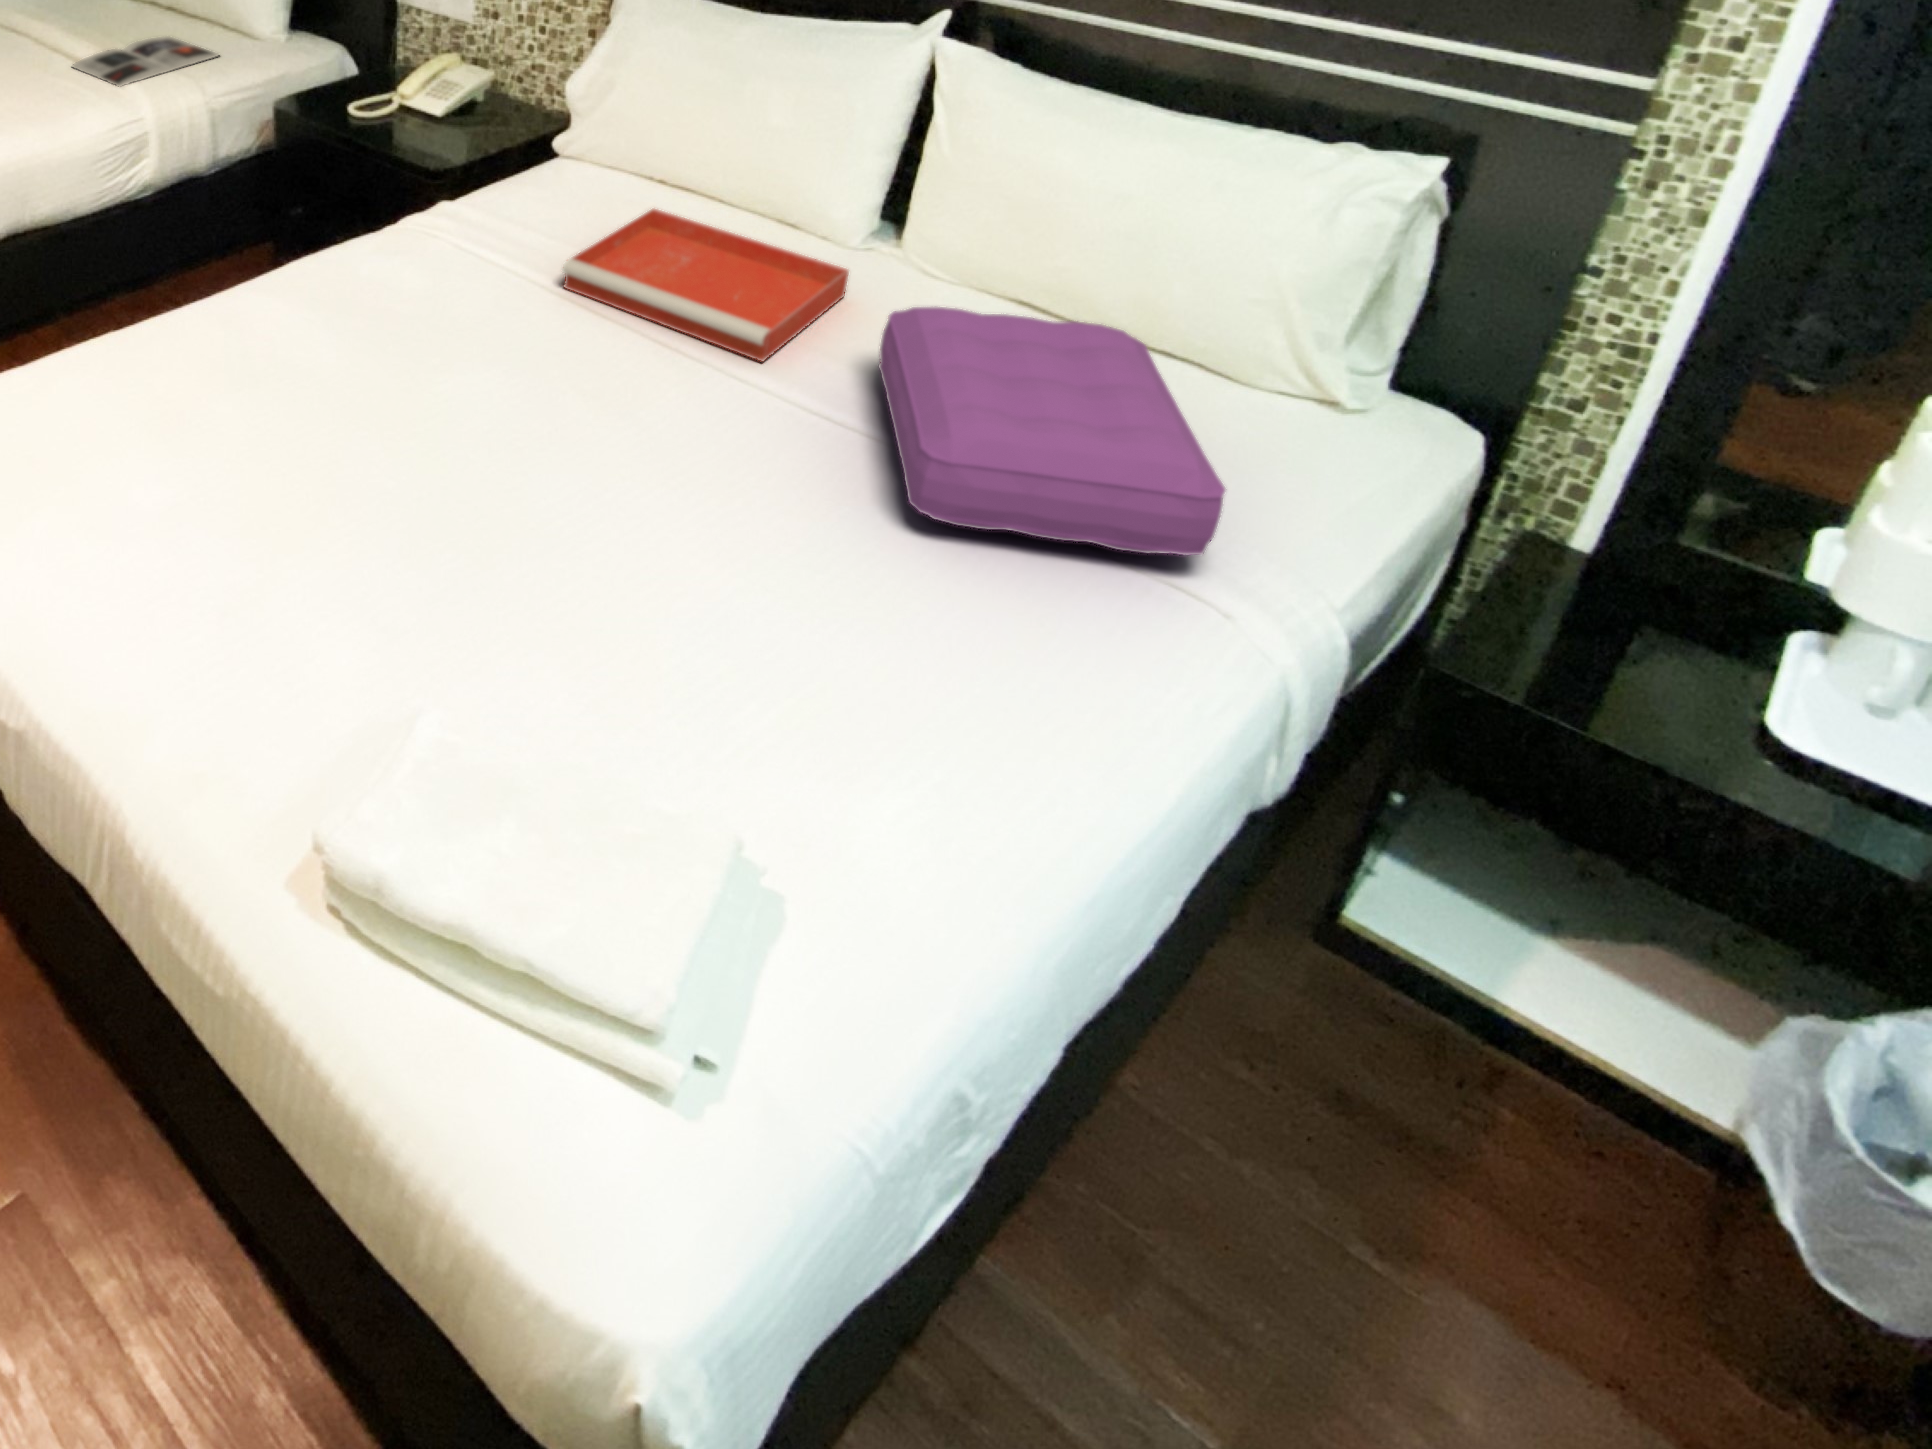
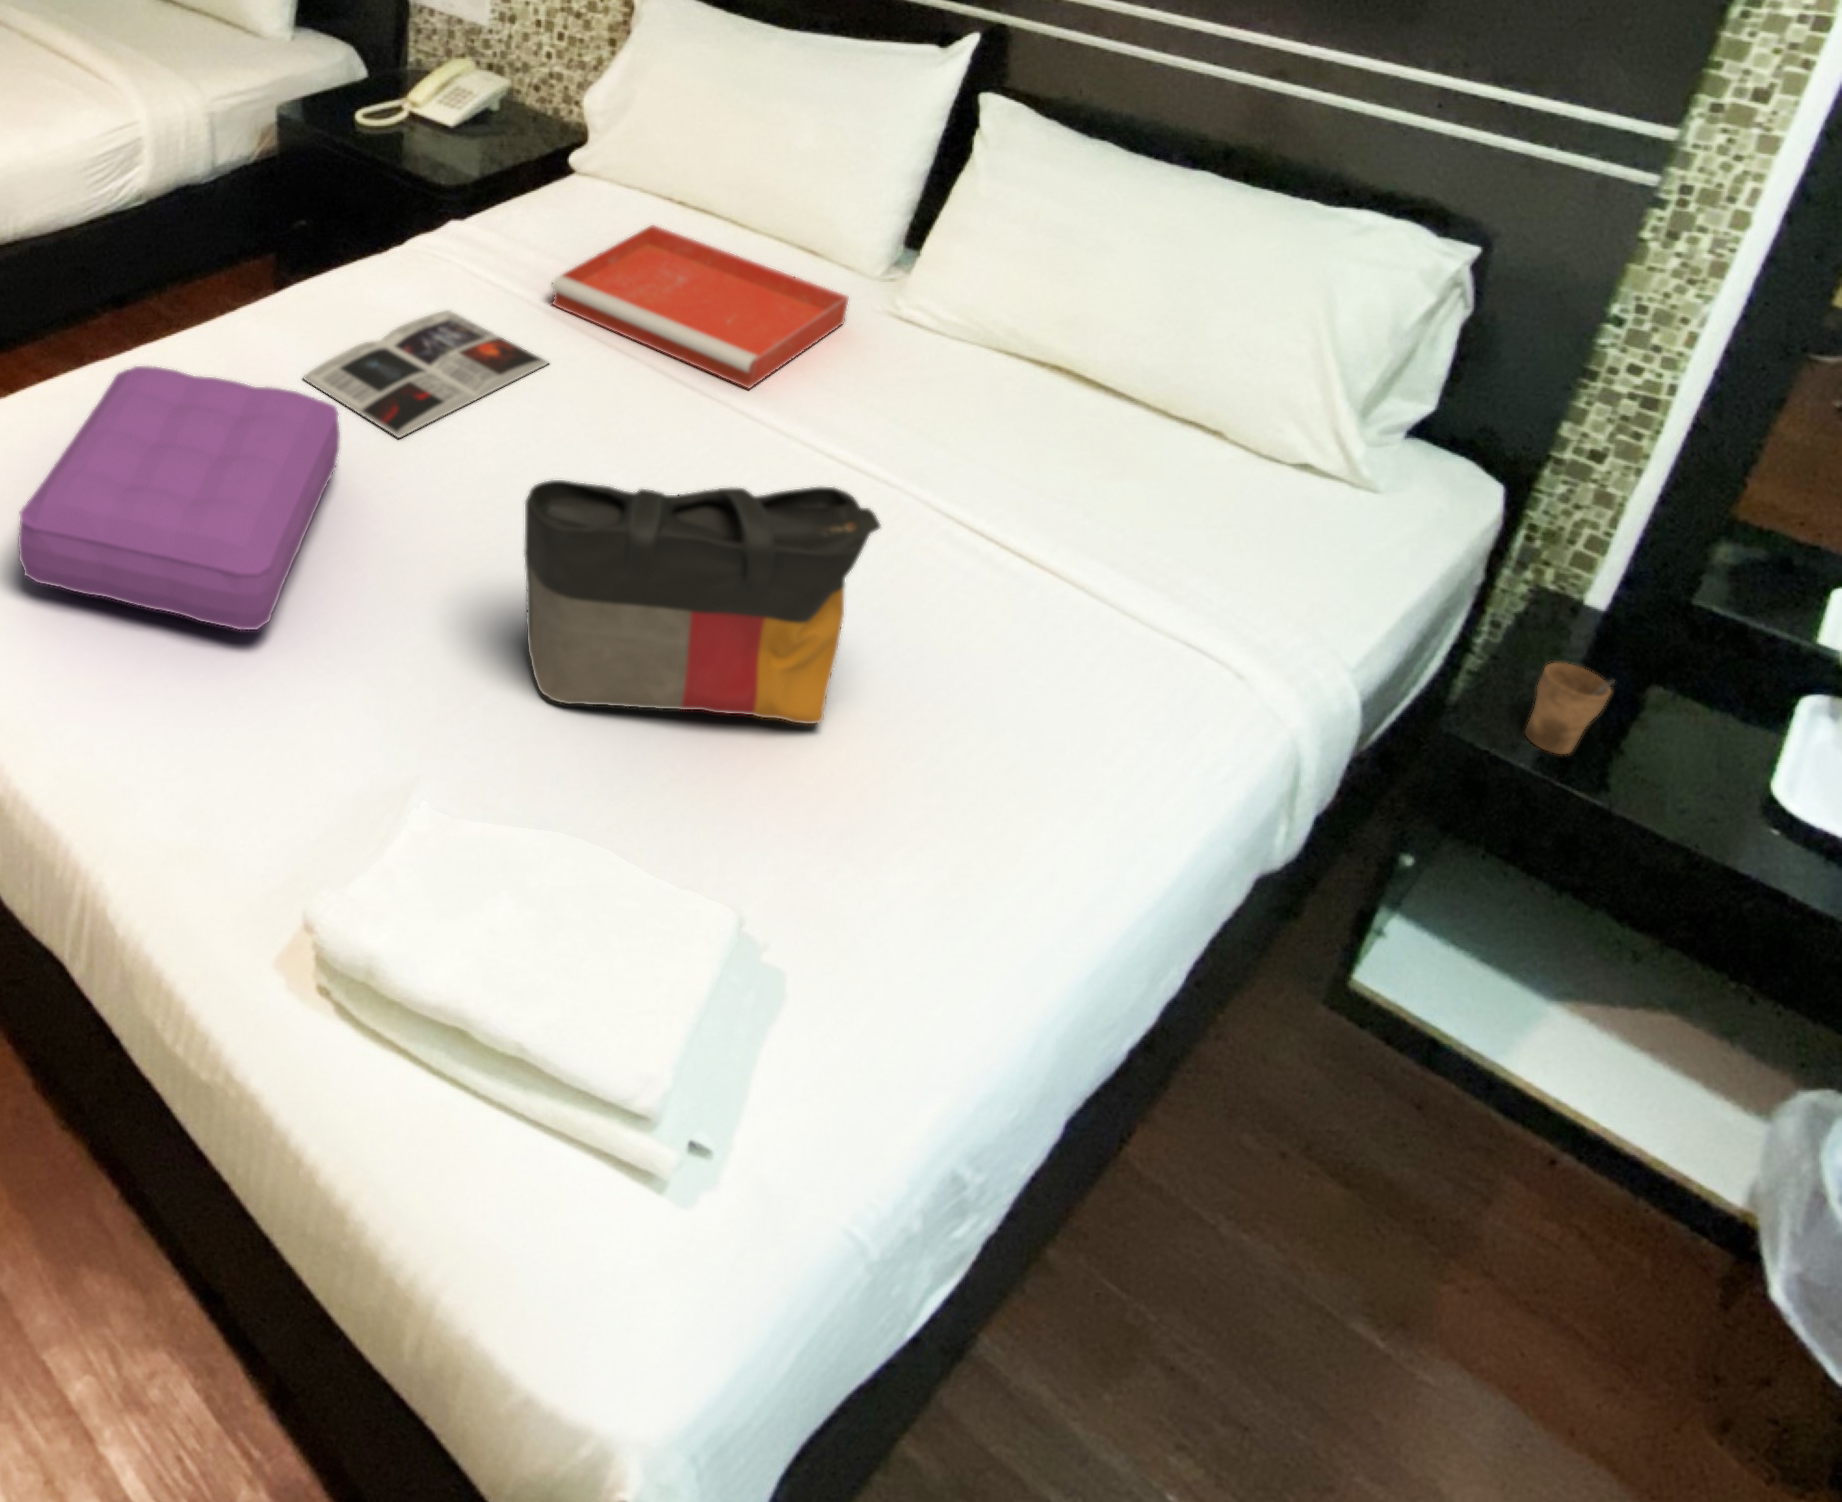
magazine: present [73,37,218,86] -> present [304,310,548,437]
pillow: present [879,307,1226,555] -> present [18,366,340,630]
tote bag: none [572,454,941,700] -> present [524,480,880,724]
cup: none [1539,601,1633,692] -> present [1525,663,1613,754]

